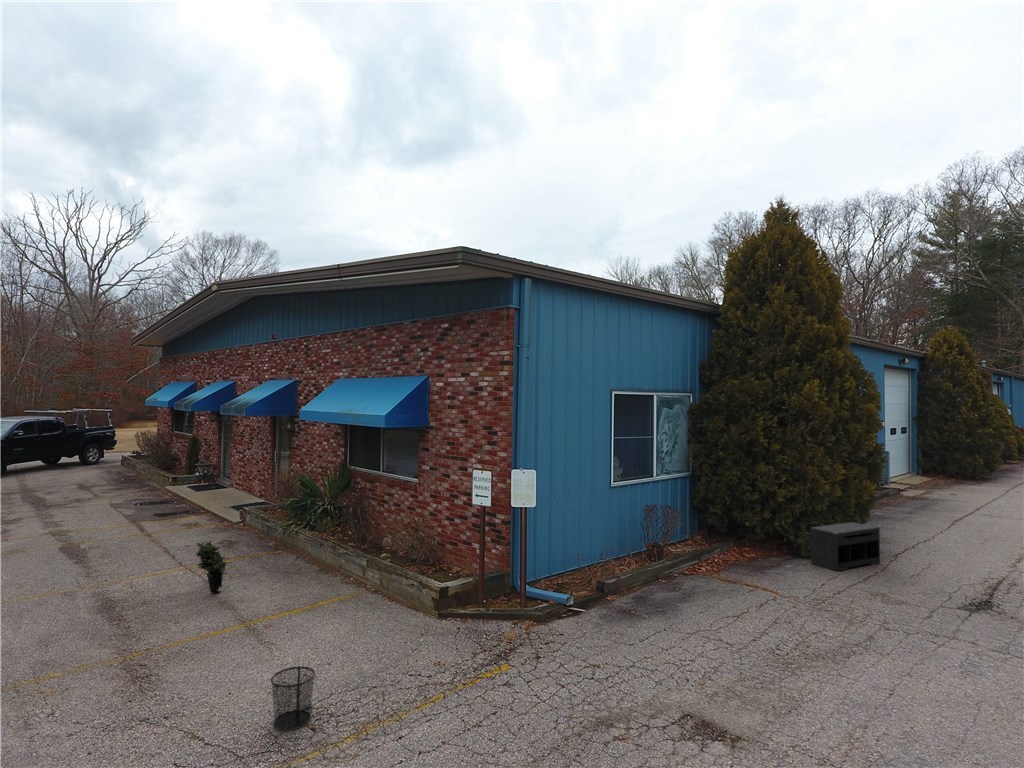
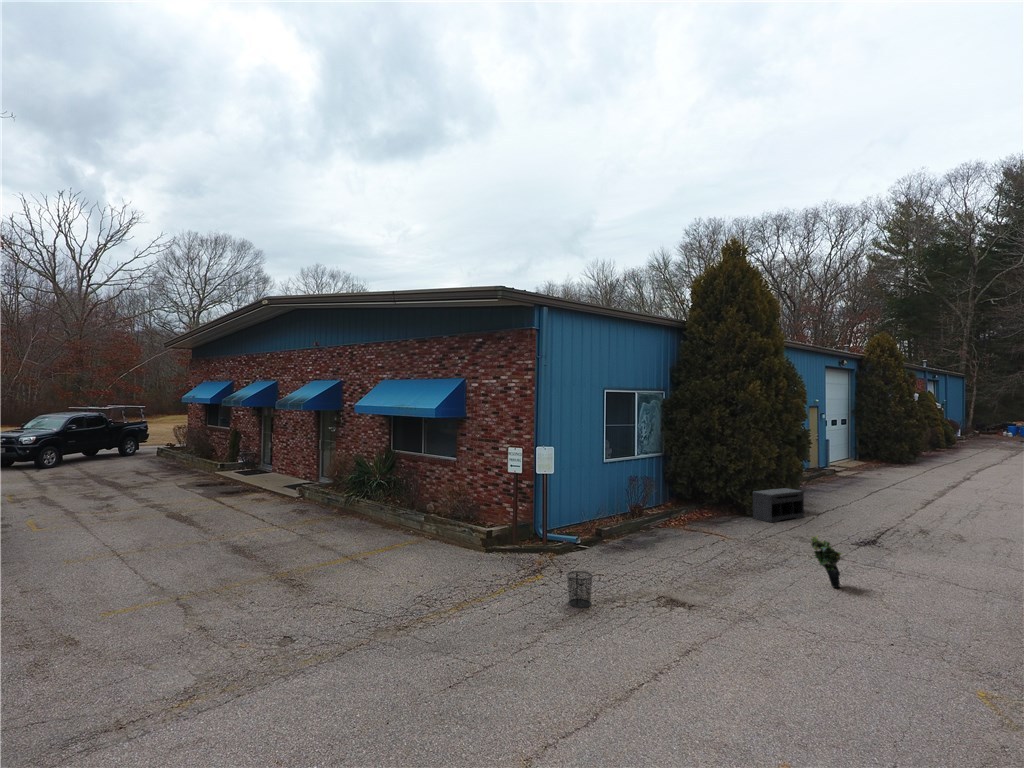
potted plant: present [196,541,226,594] -> present [811,536,843,588]
waste bin: present [271,666,315,731] -> present [567,571,593,608]

